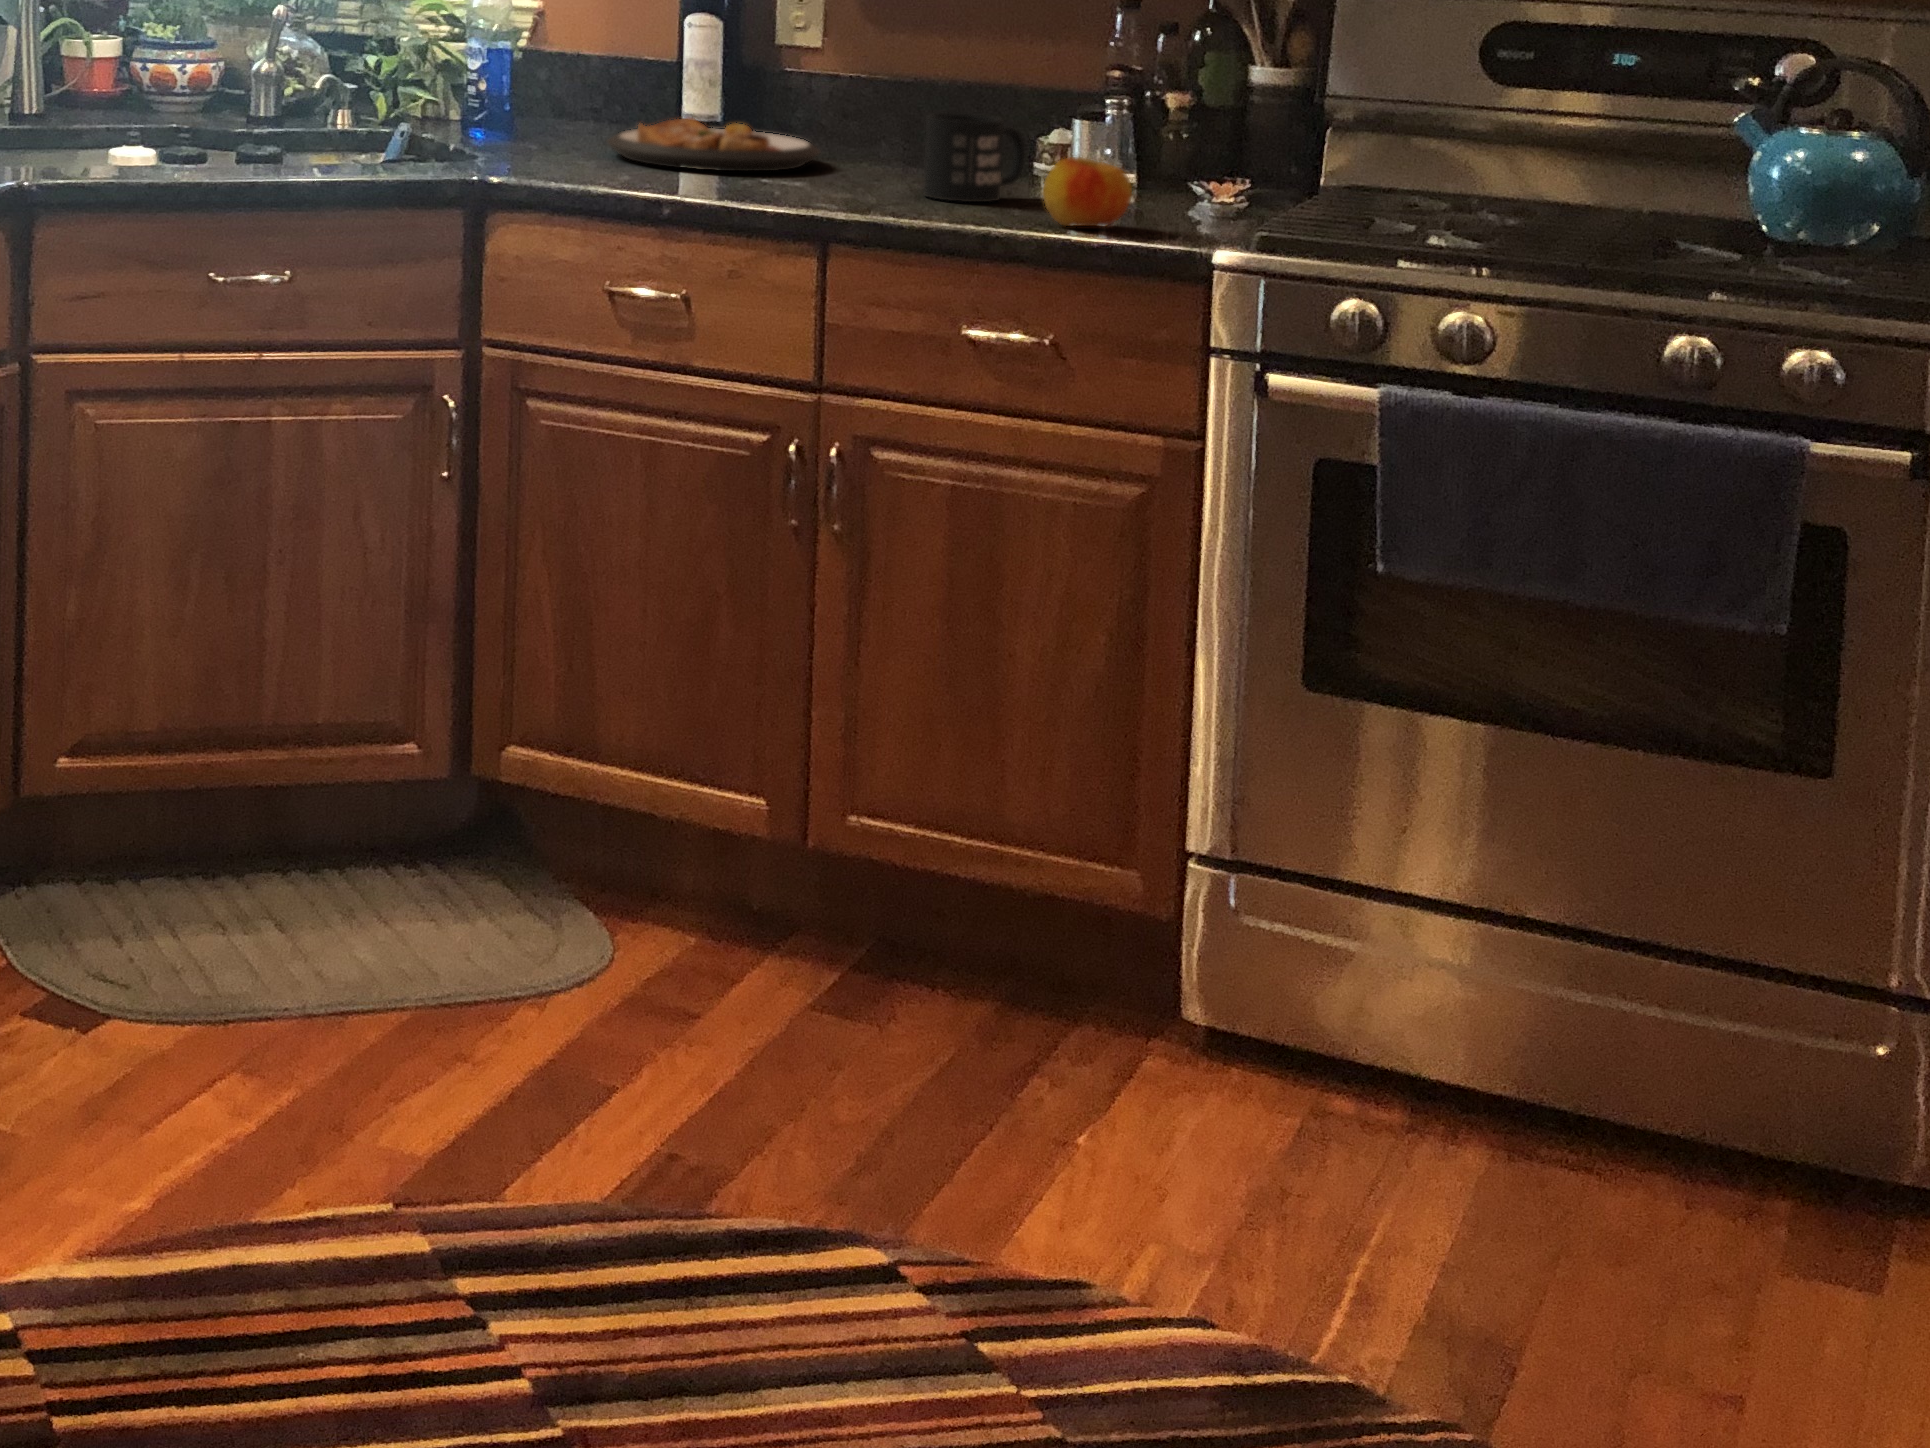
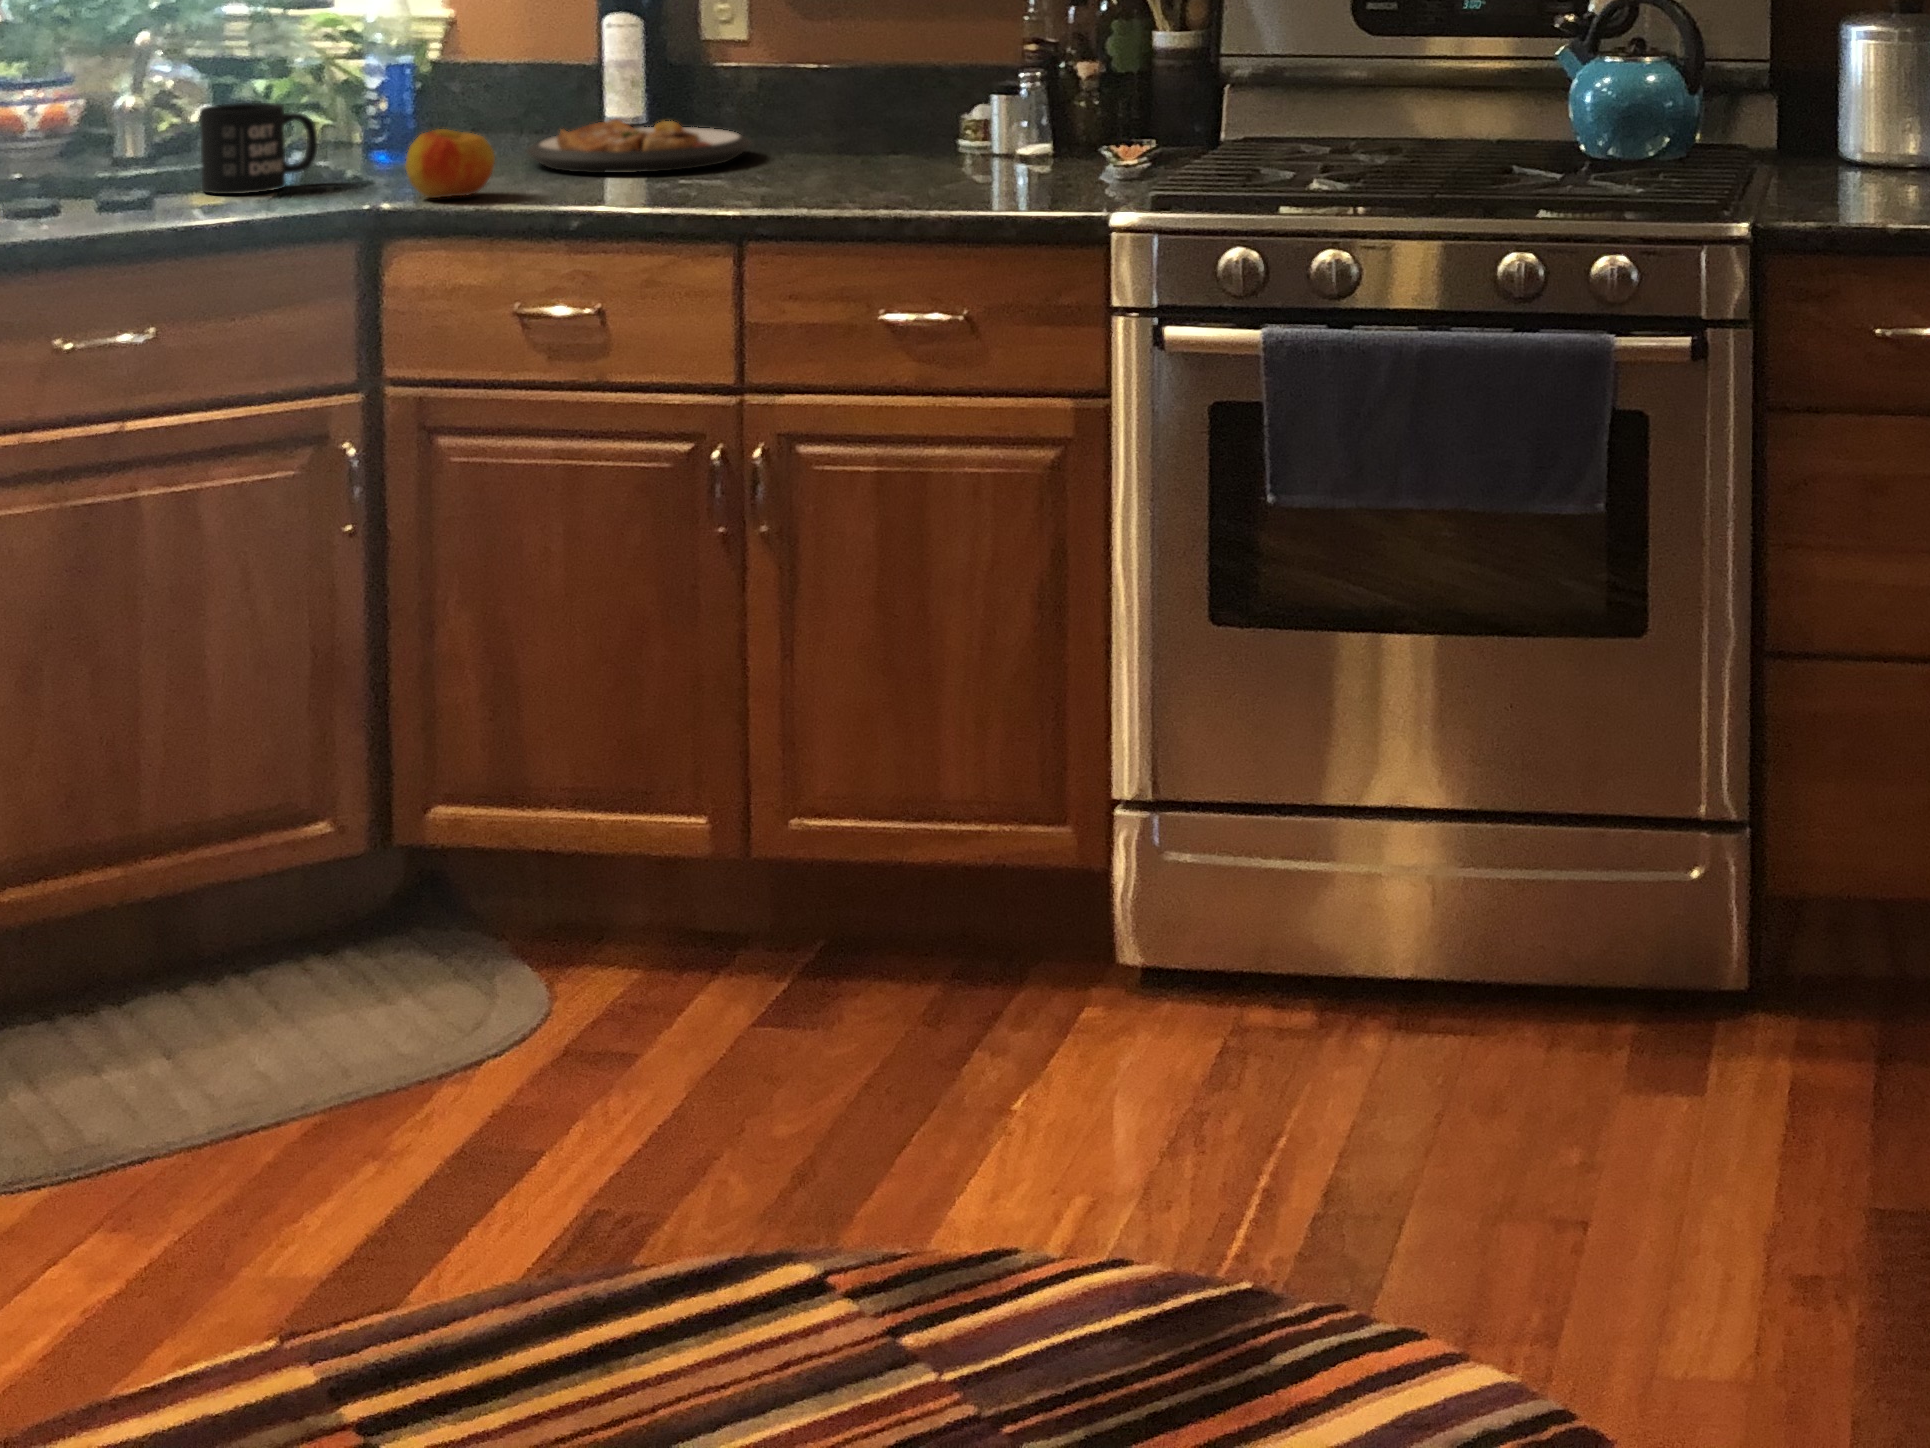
mug: present [923,113,1025,202] -> present [200,103,318,194]
apple: present [1043,157,1132,227] -> present [405,129,495,198]

